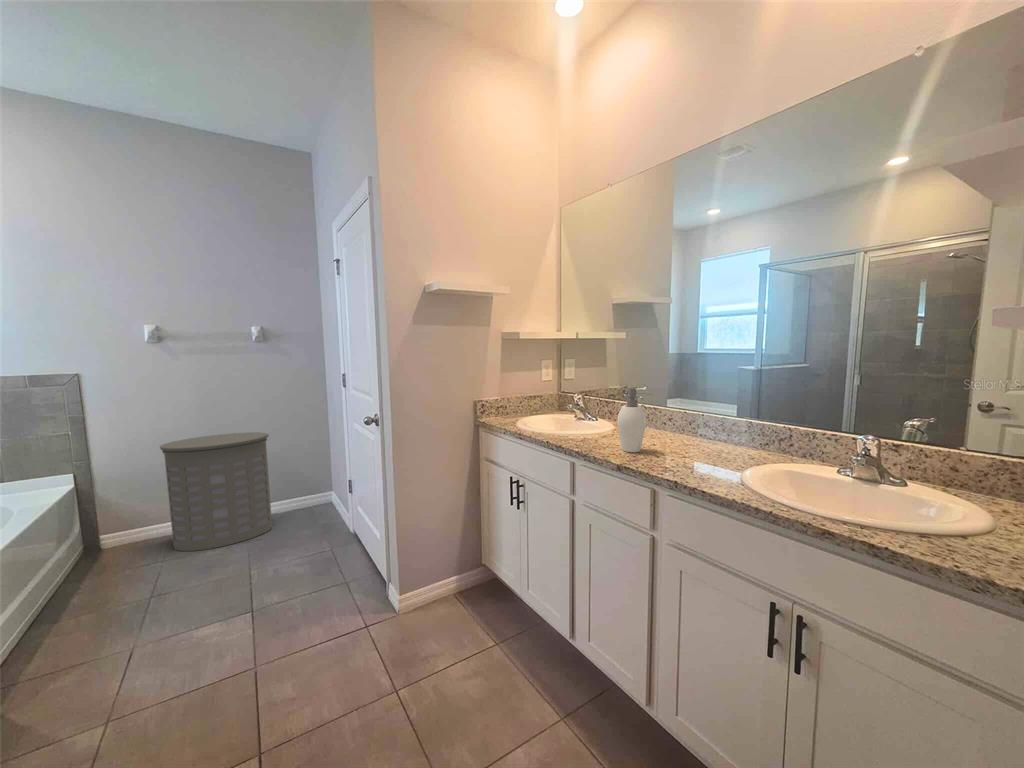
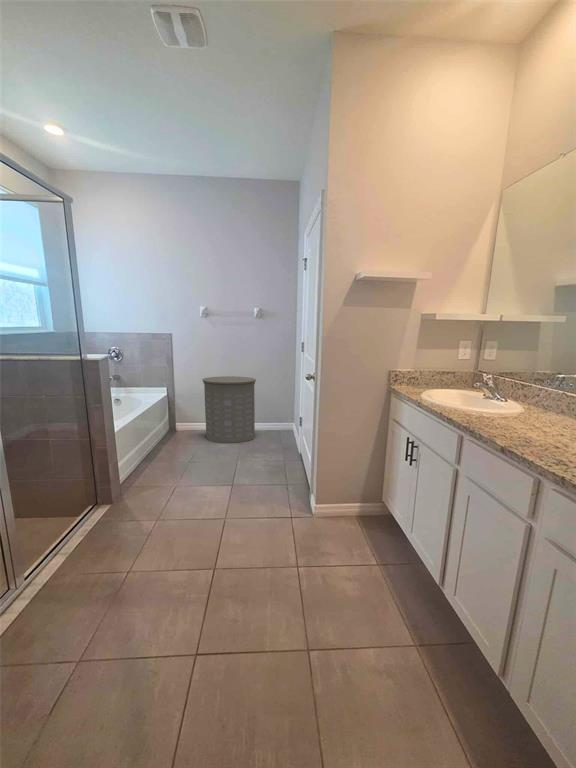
soap dispenser: present [617,388,652,452] -> none [517,372,566,439]

